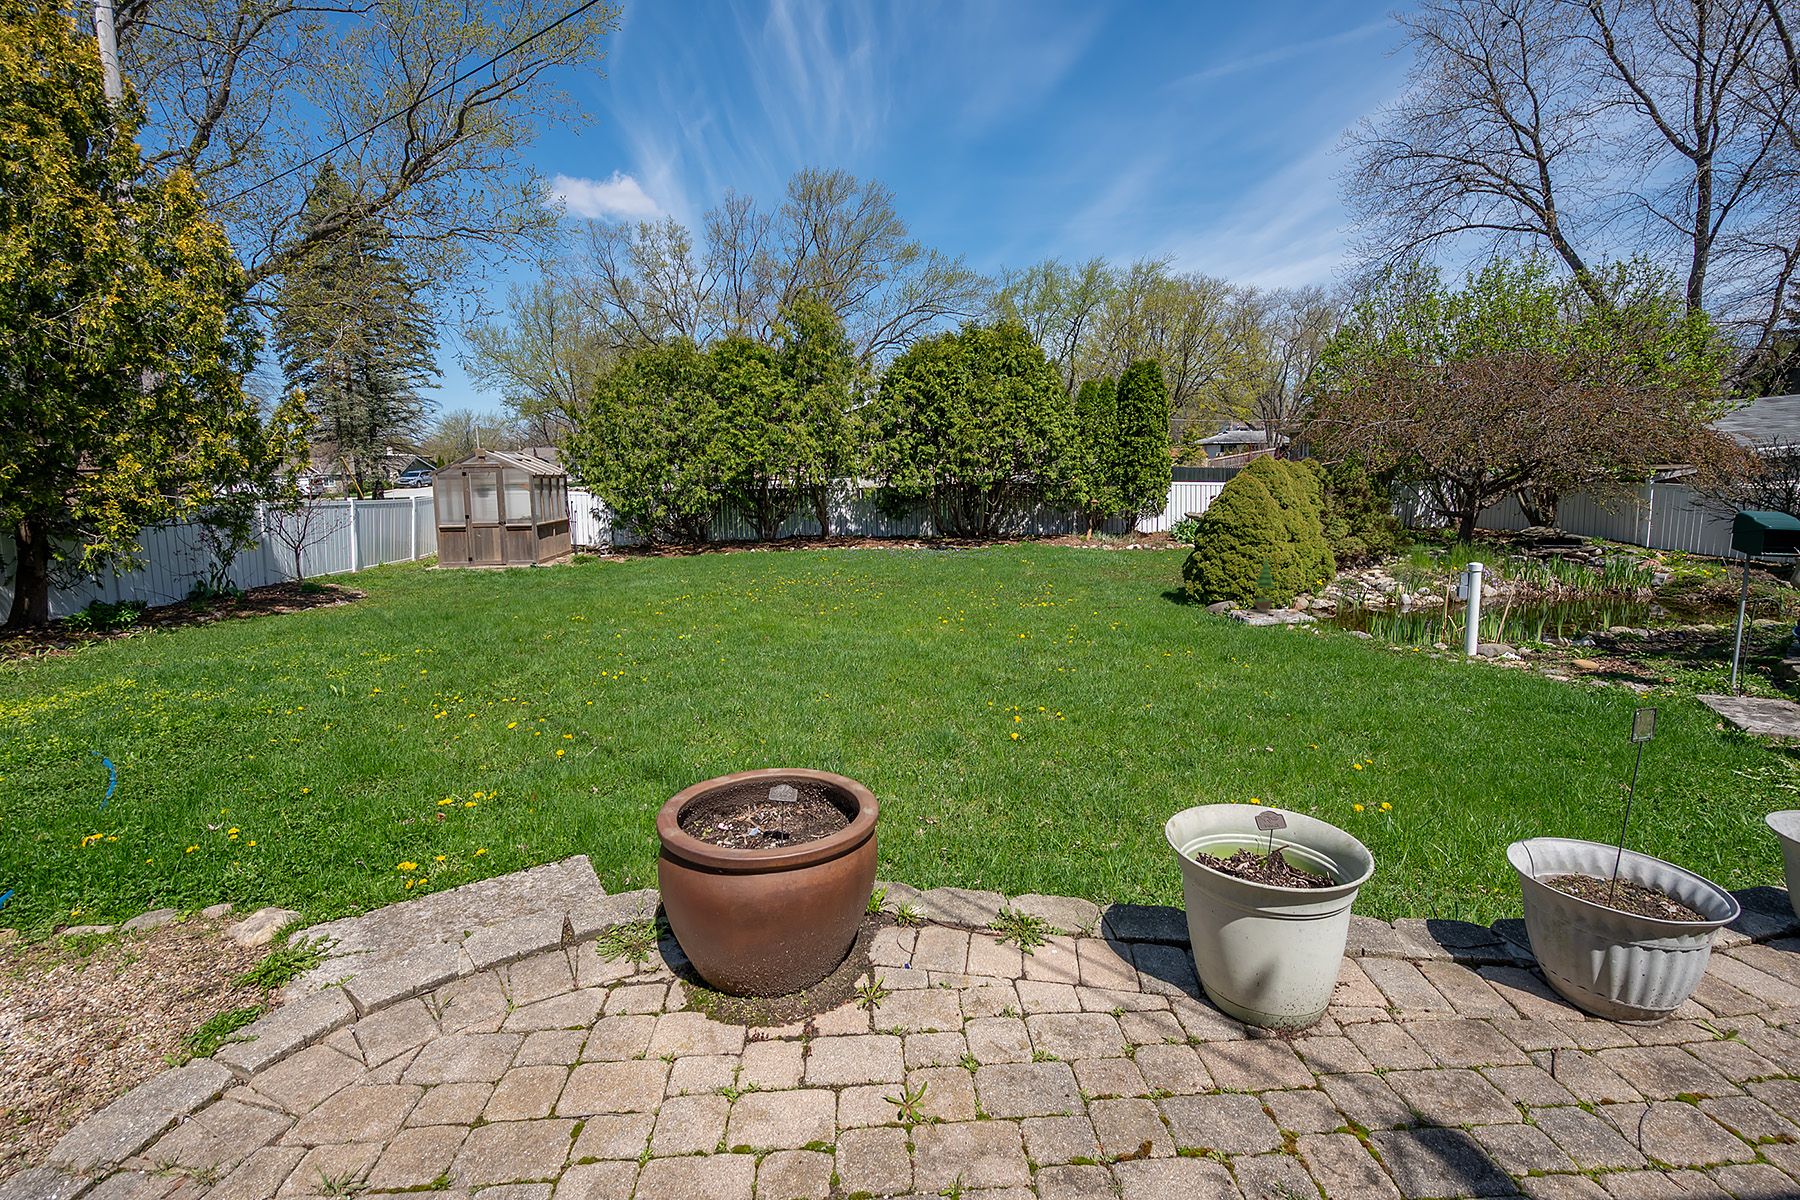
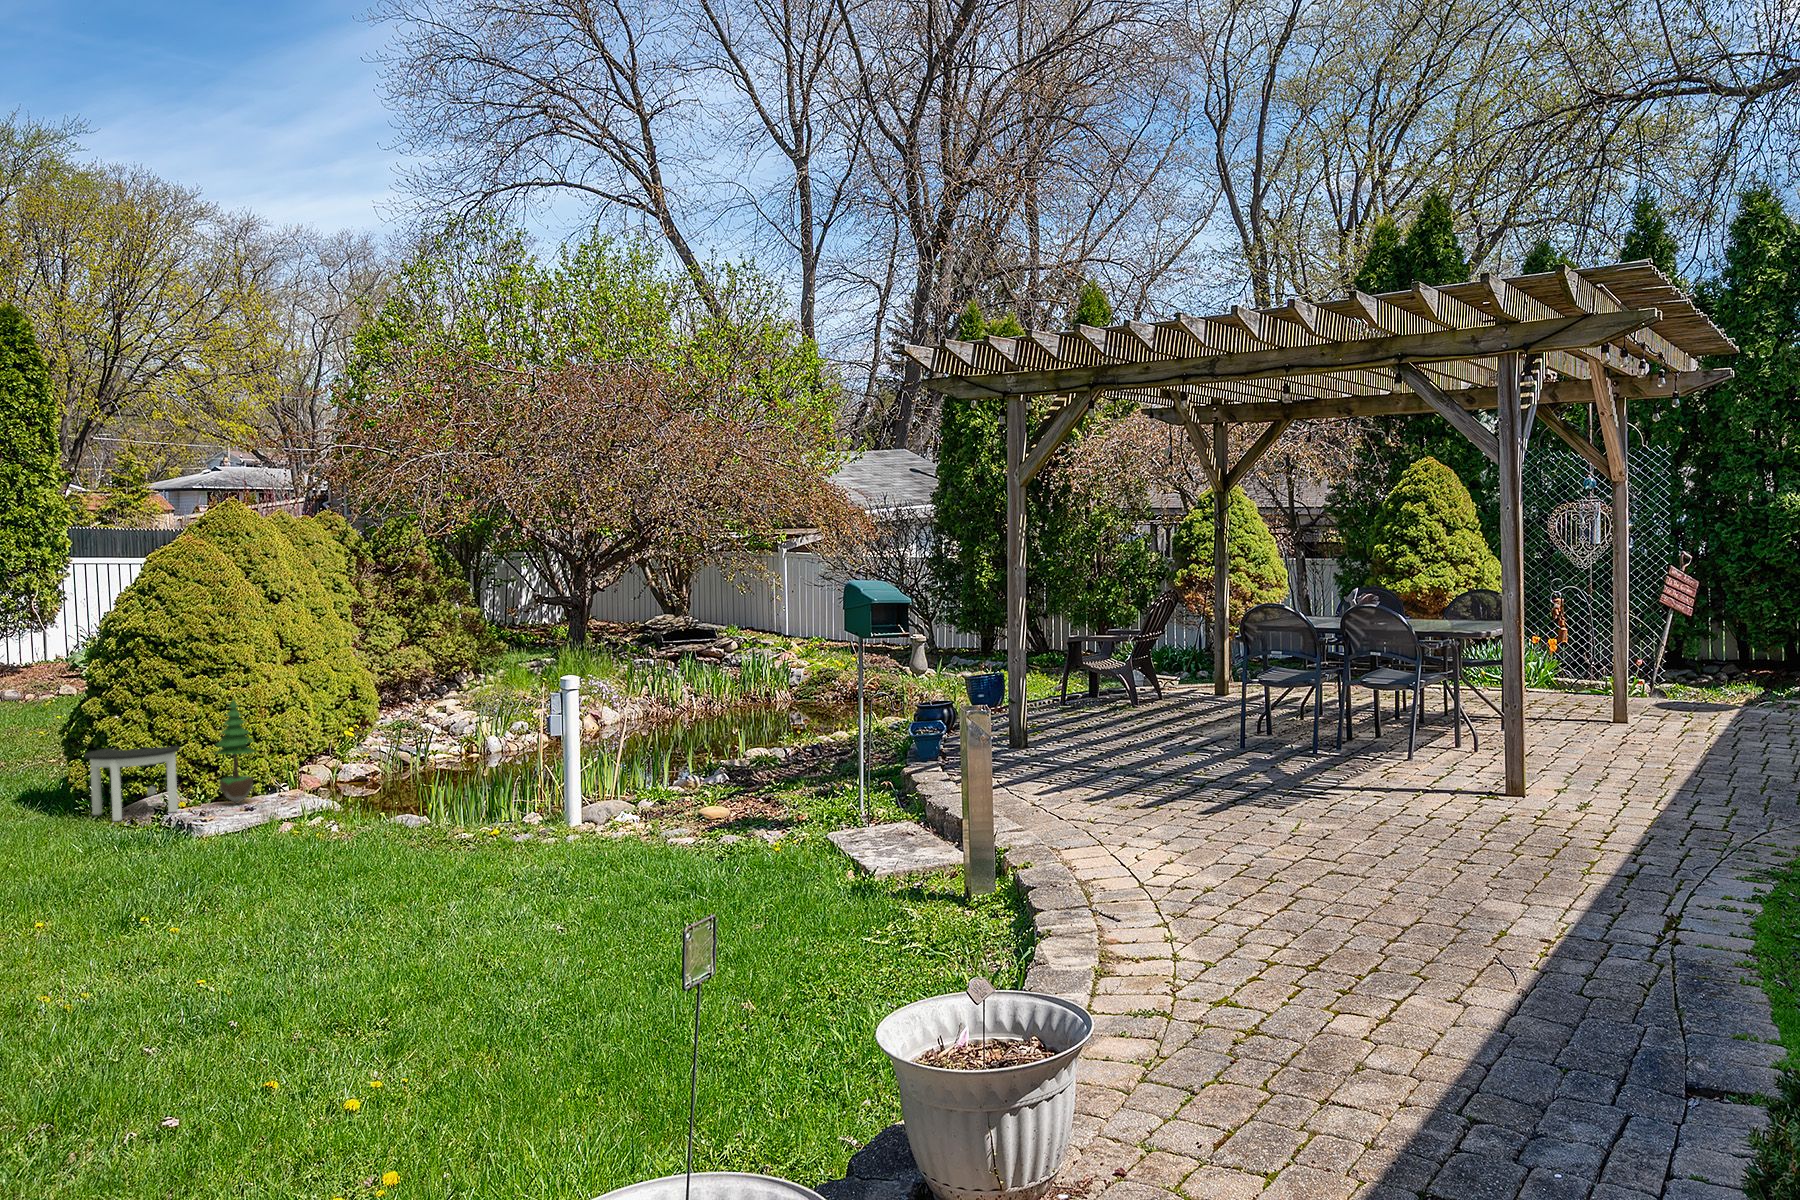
round table: none [1193,577,1237,613] -> present [85,746,179,821]

